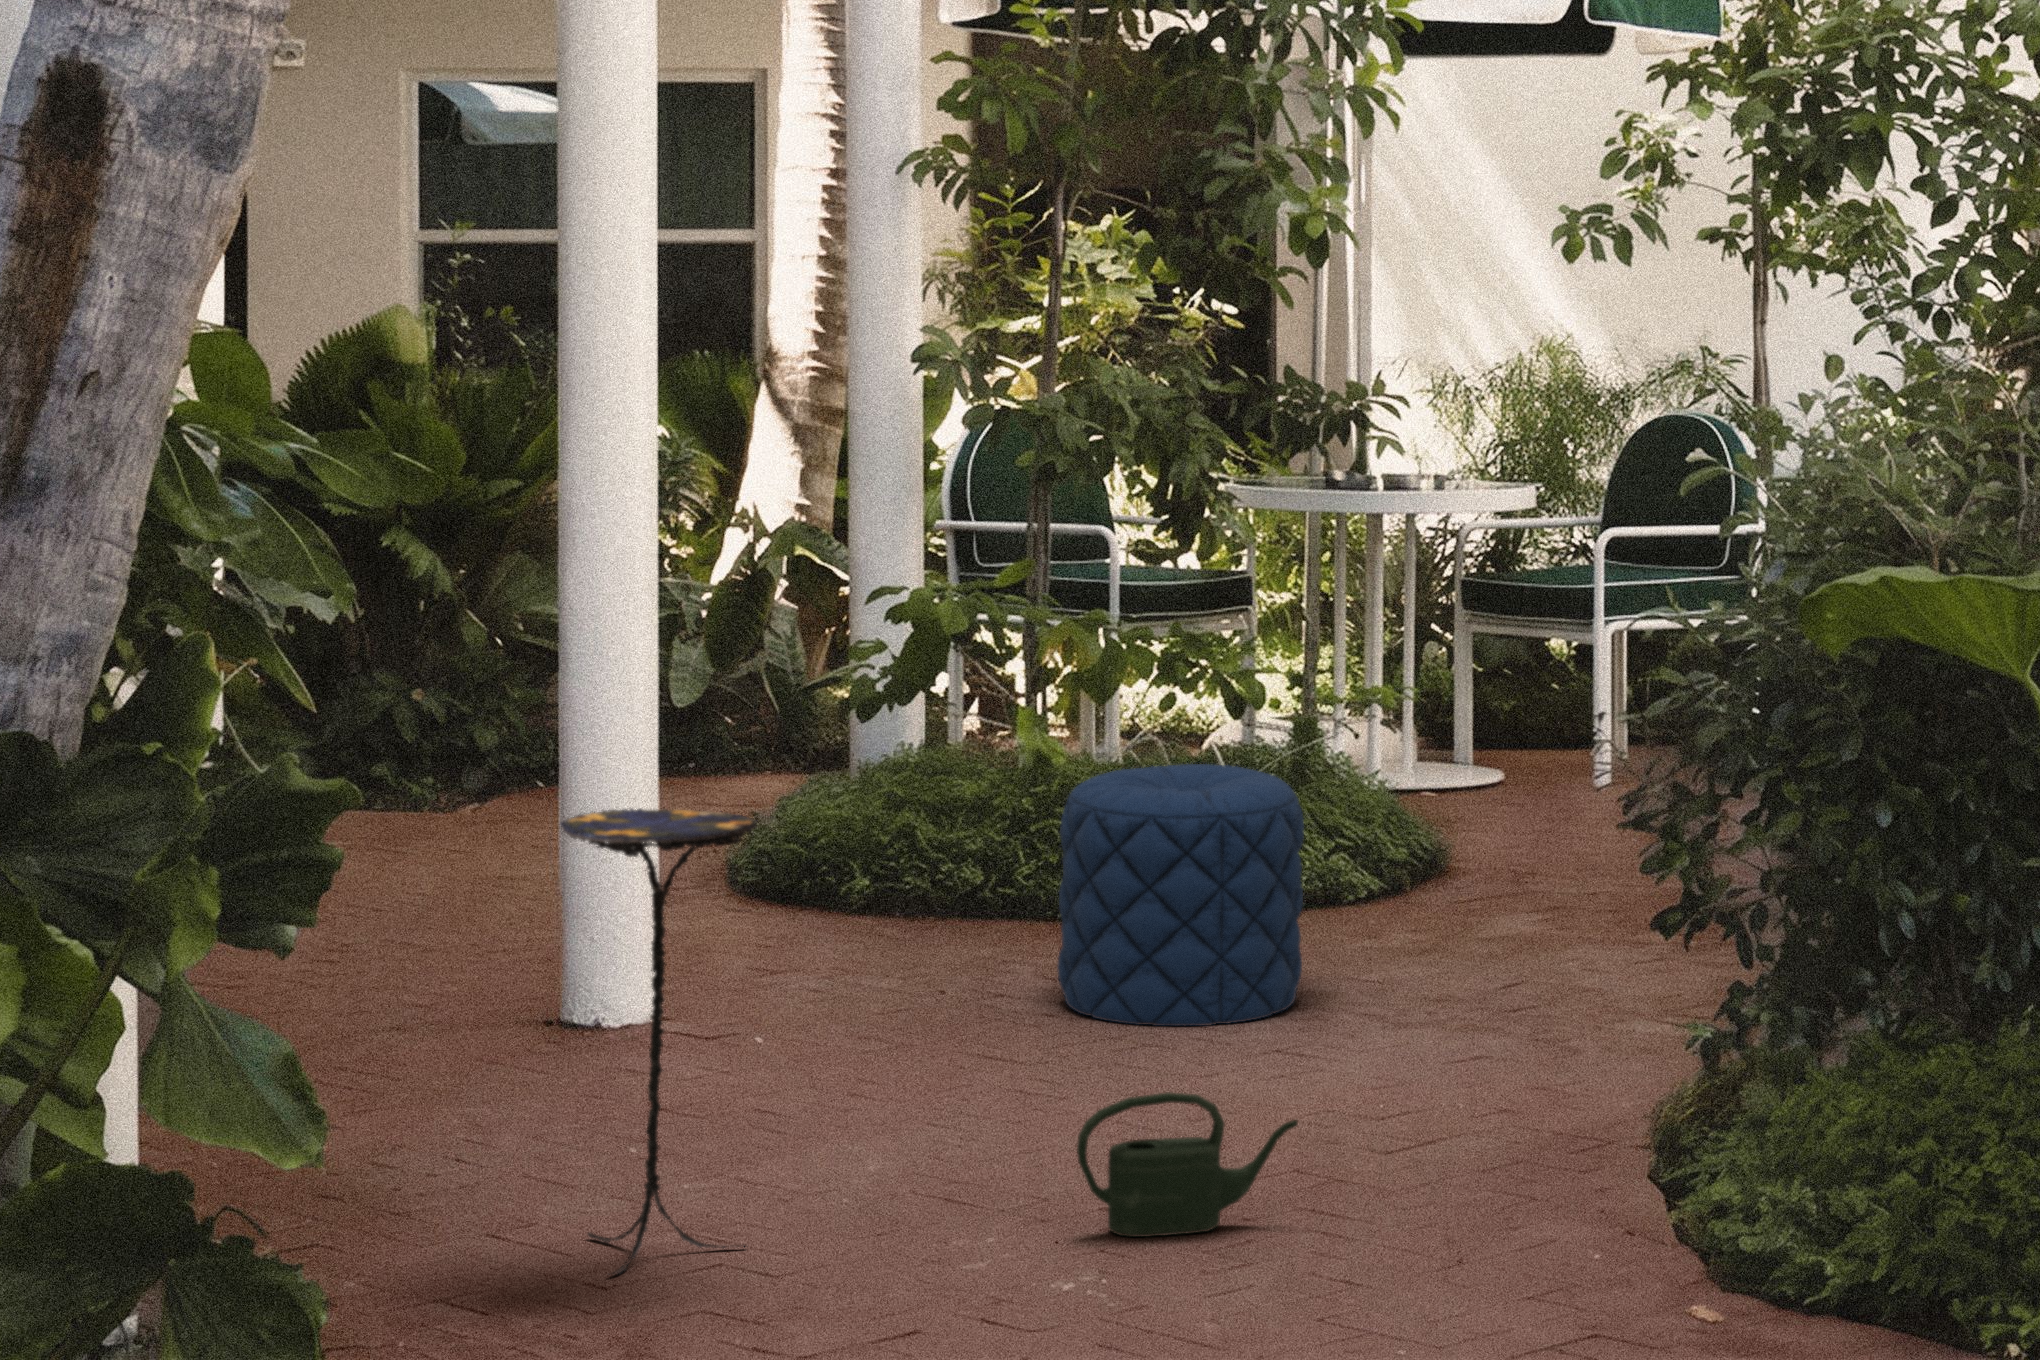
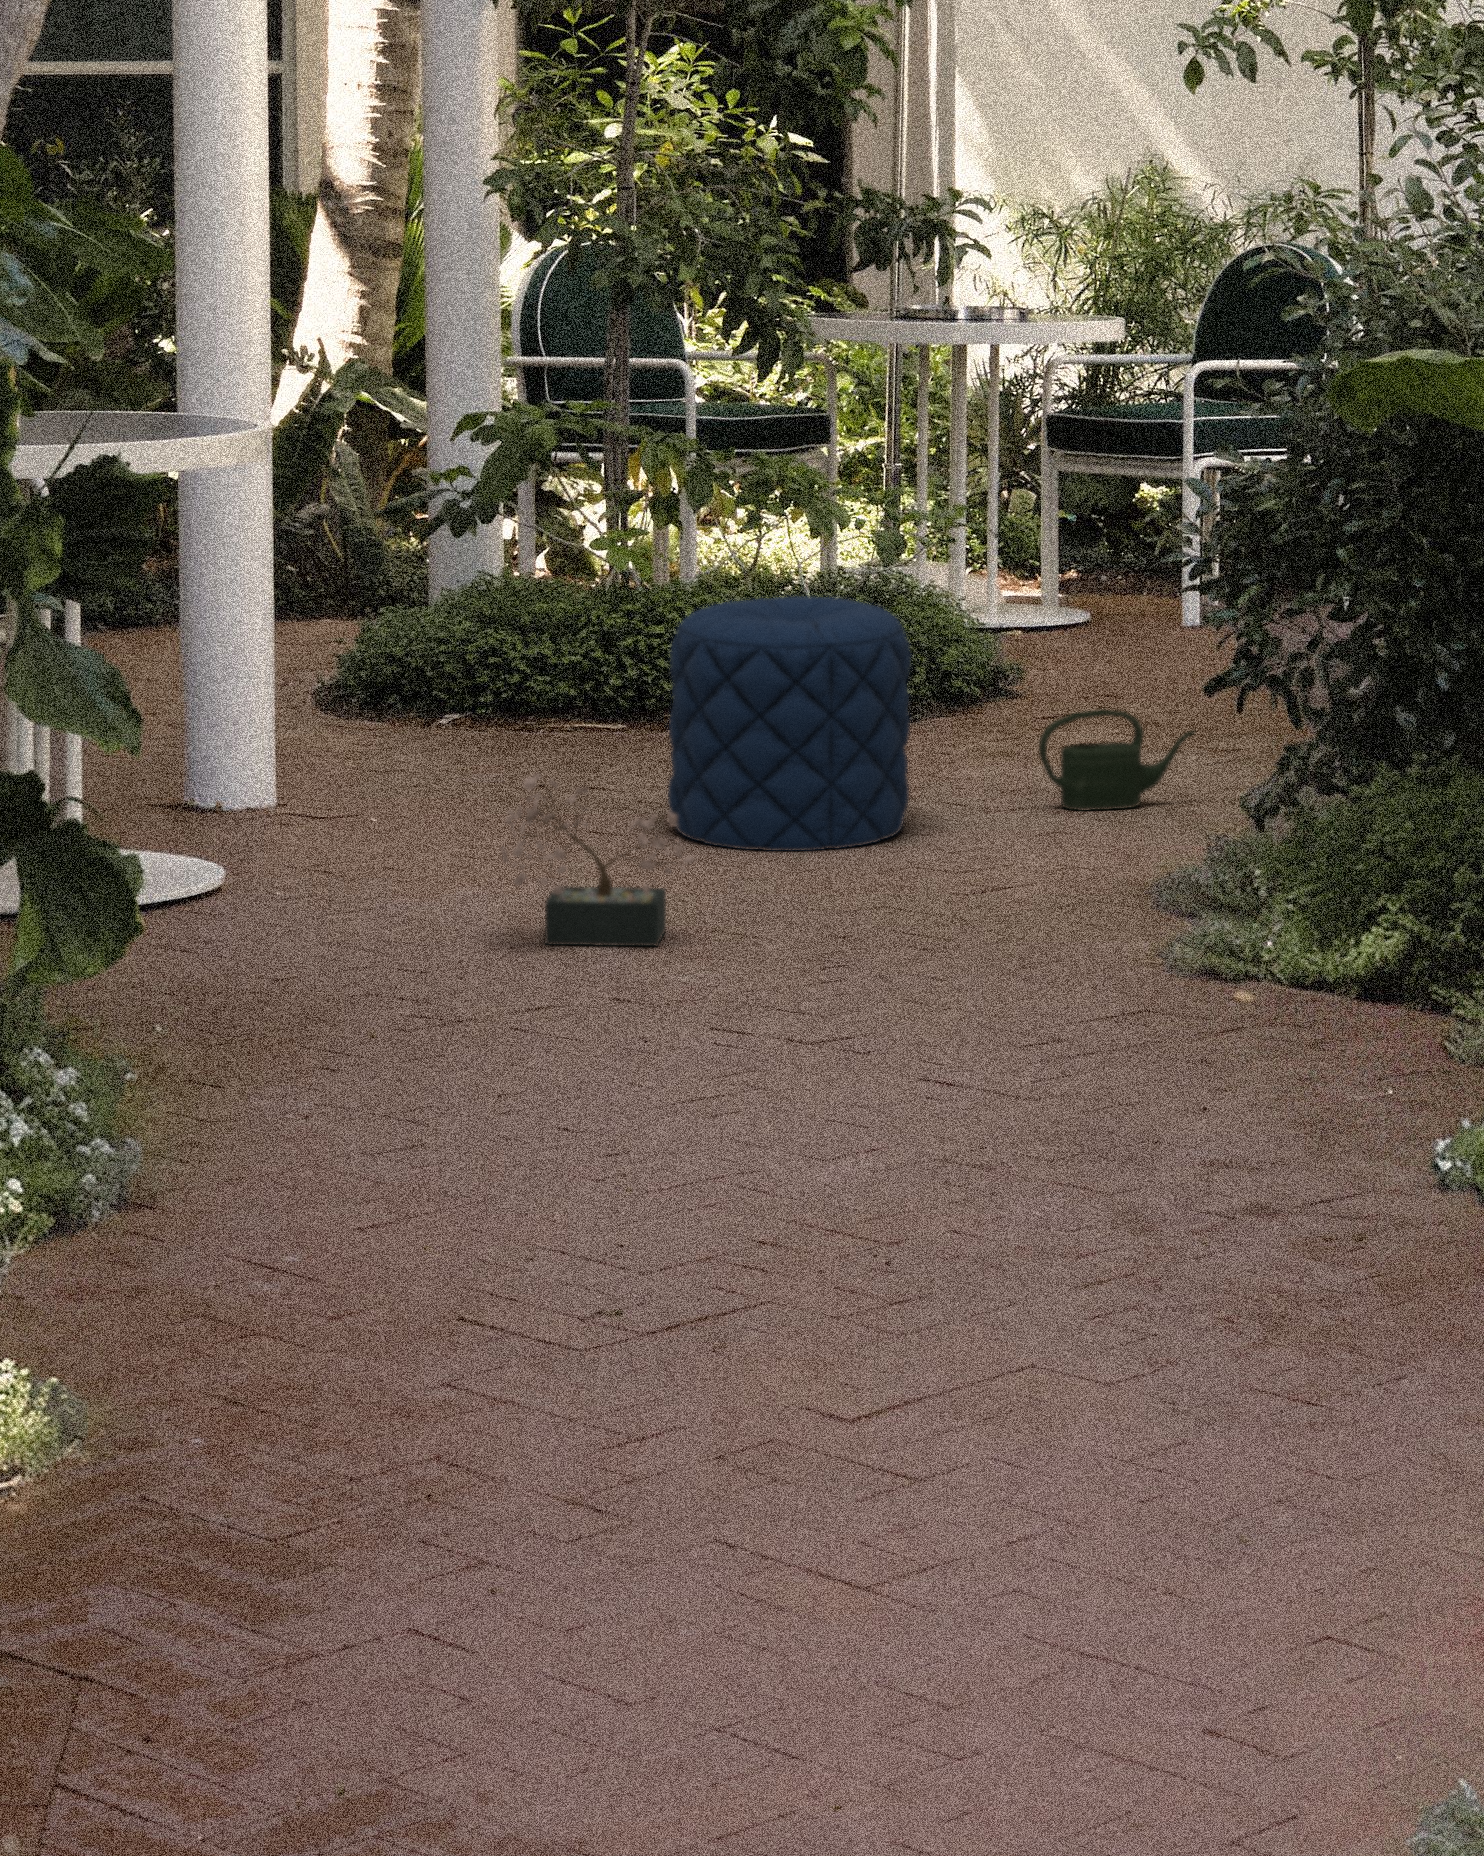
side table: present [561,809,757,1274] -> none [217,632,405,1068]
decorative plant: none [872,950,1073,1133] -> present [501,773,695,946]
watering can: present [1077,1092,1298,1237] -> present [1039,709,1195,811]

